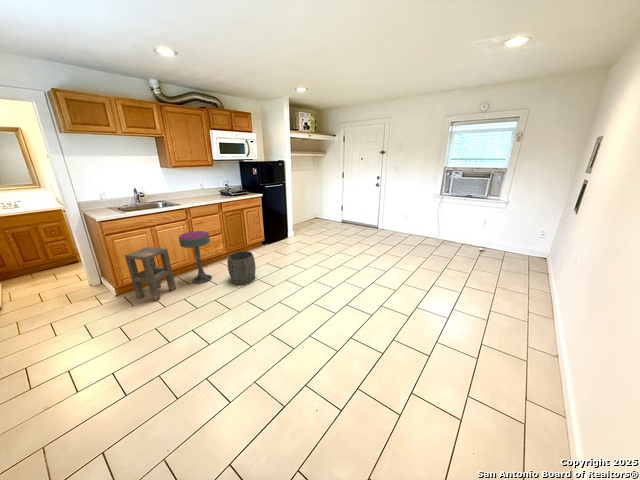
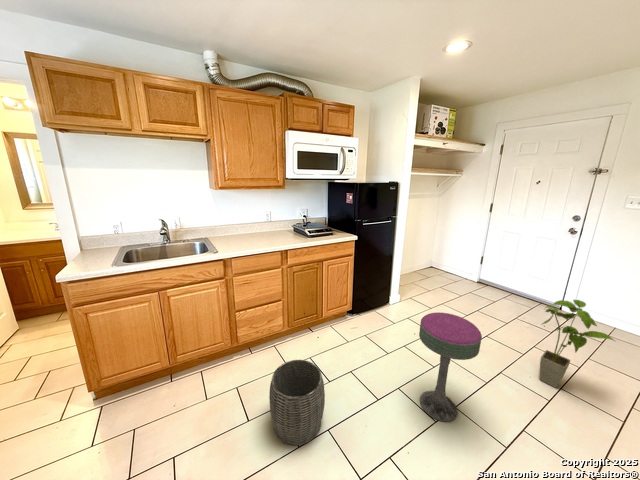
house plant: none [351,210,374,252] -> present [539,300,614,388]
bar stool: present [179,231,212,283] -> present [419,312,482,422]
side table: present [125,247,176,301] -> none [92,328,177,451]

